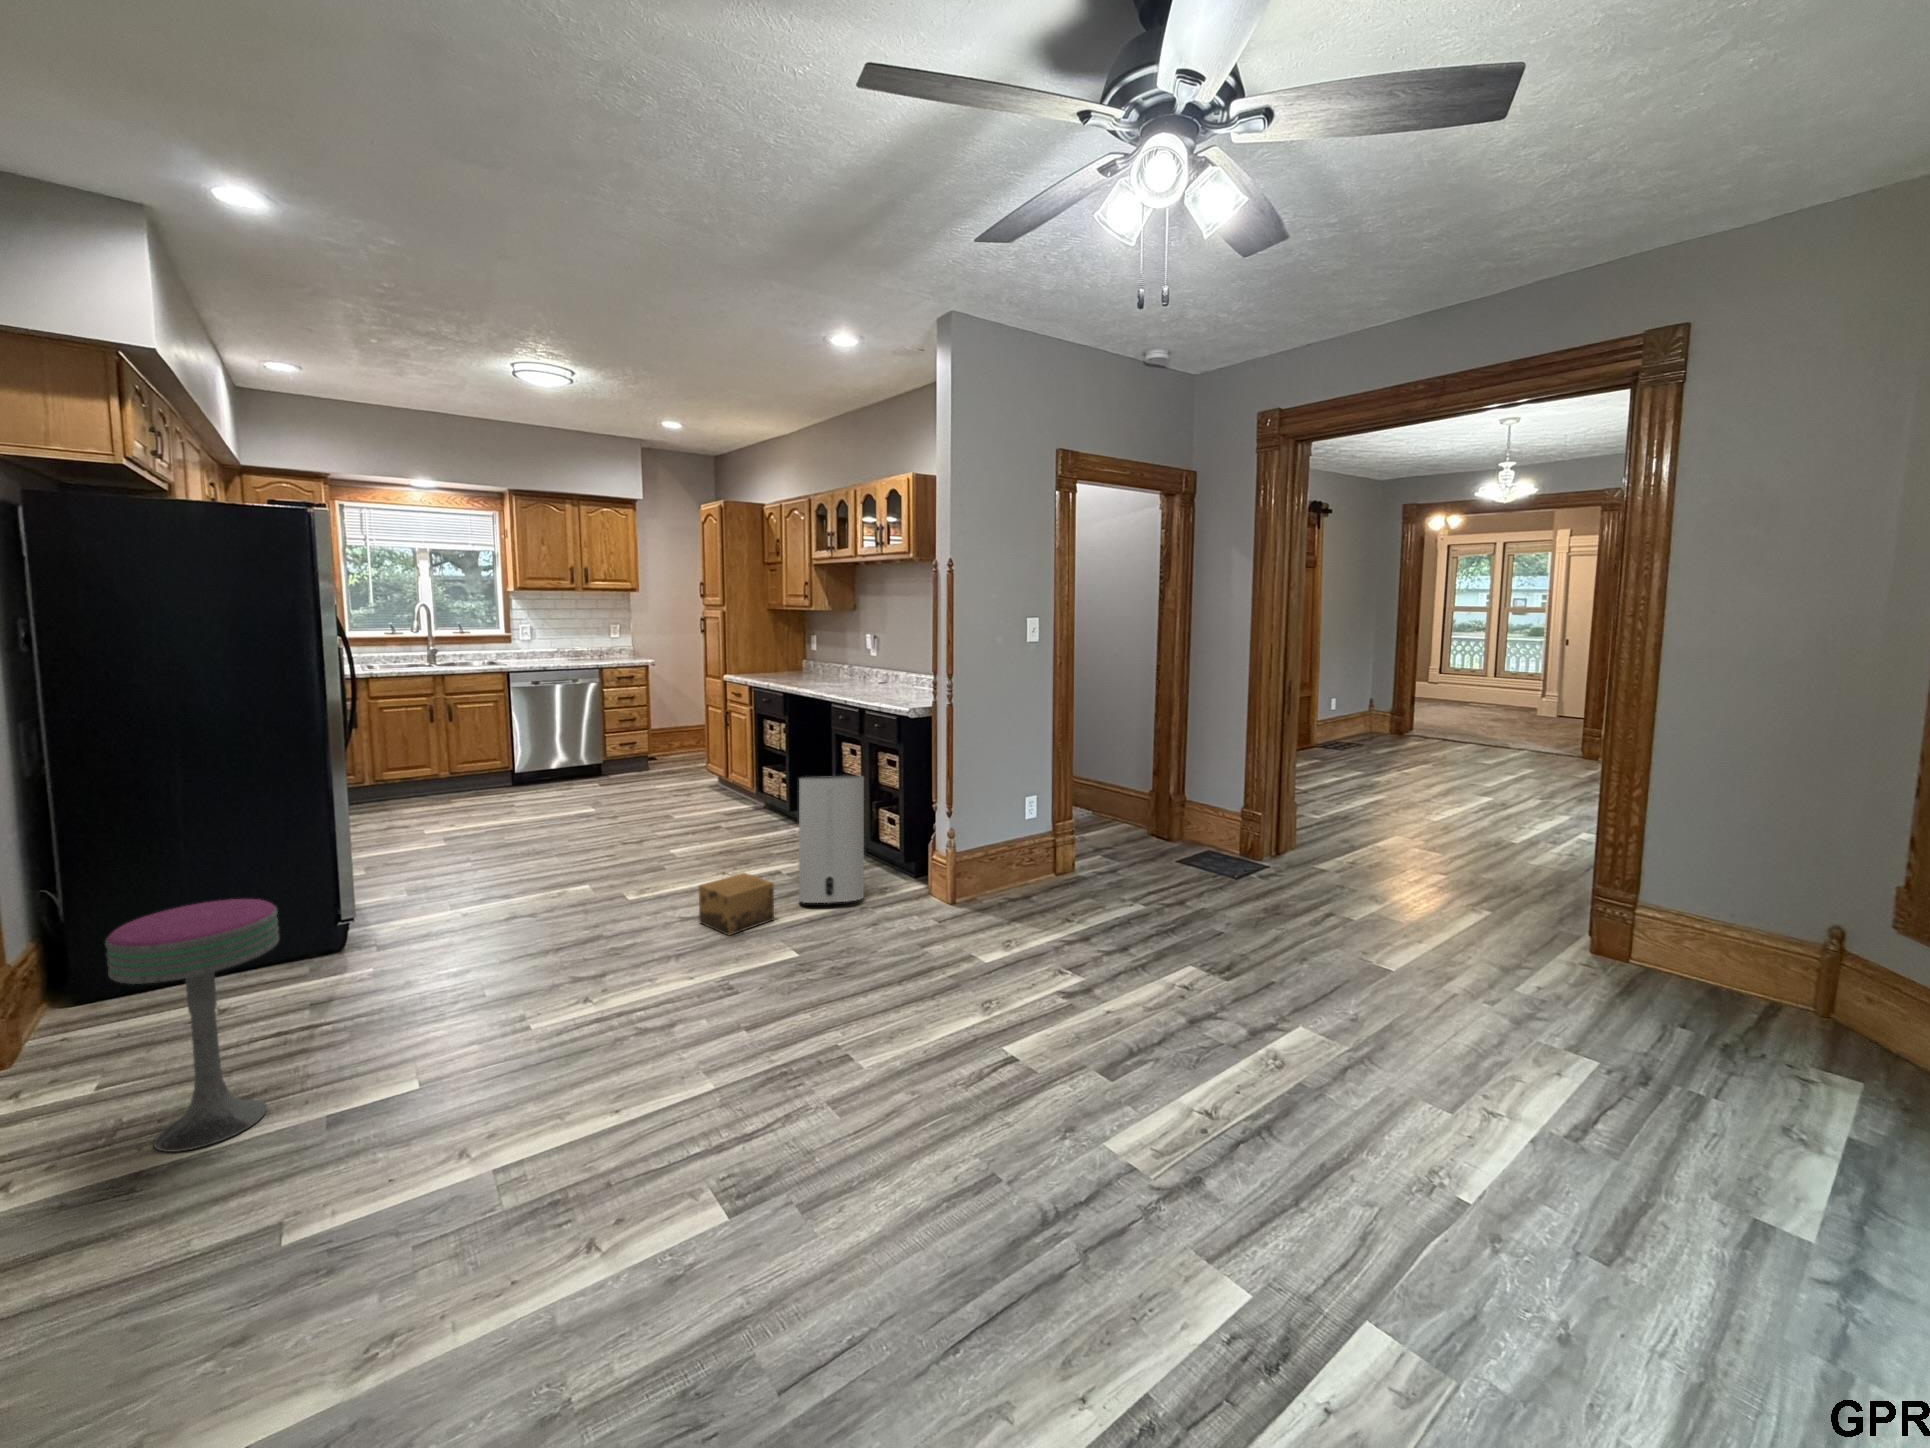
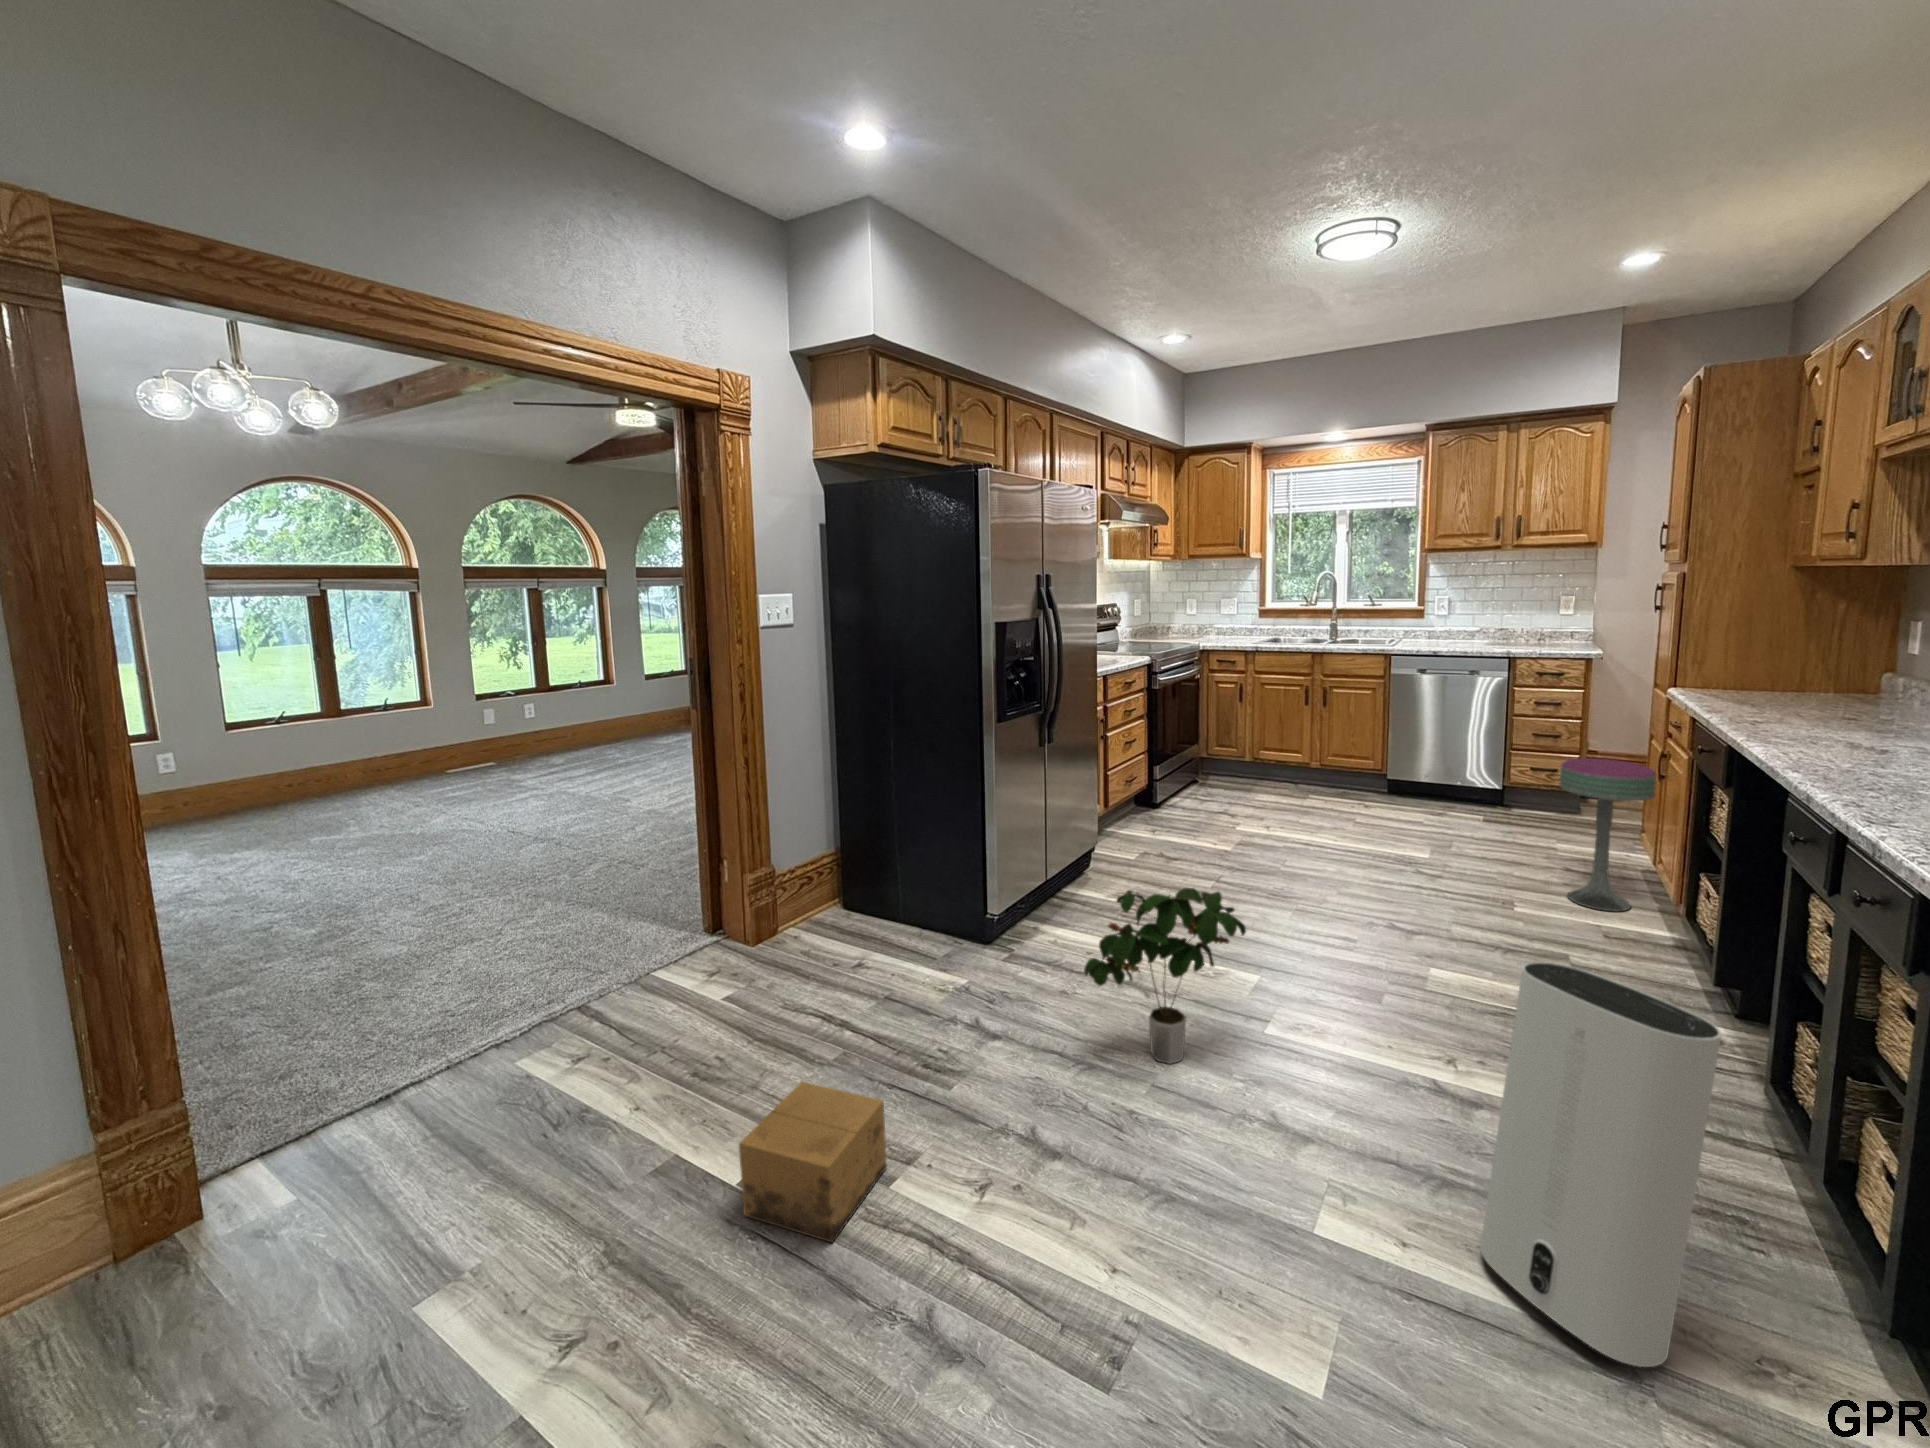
potted plant: none [543,812,633,930] -> present [1084,888,1246,1064]
cardboard box: present [699,873,774,935] -> present [739,1082,887,1243]
bar stool: present [105,899,279,1152] -> present [1559,758,1657,912]

